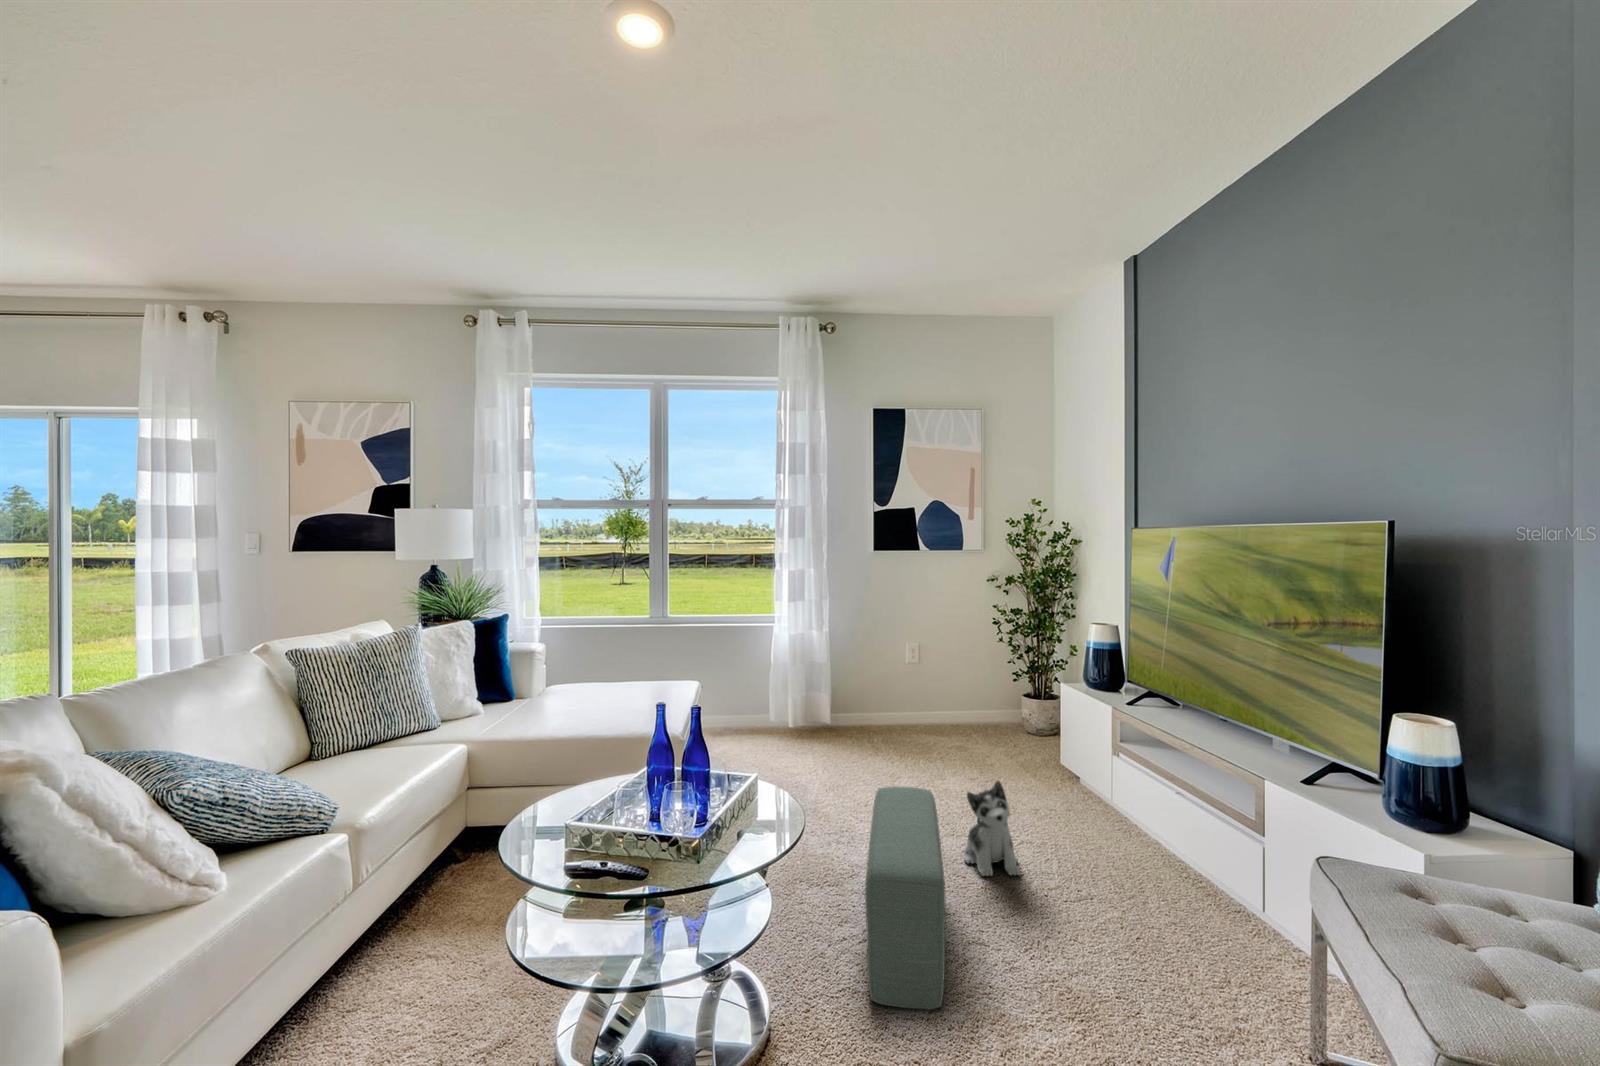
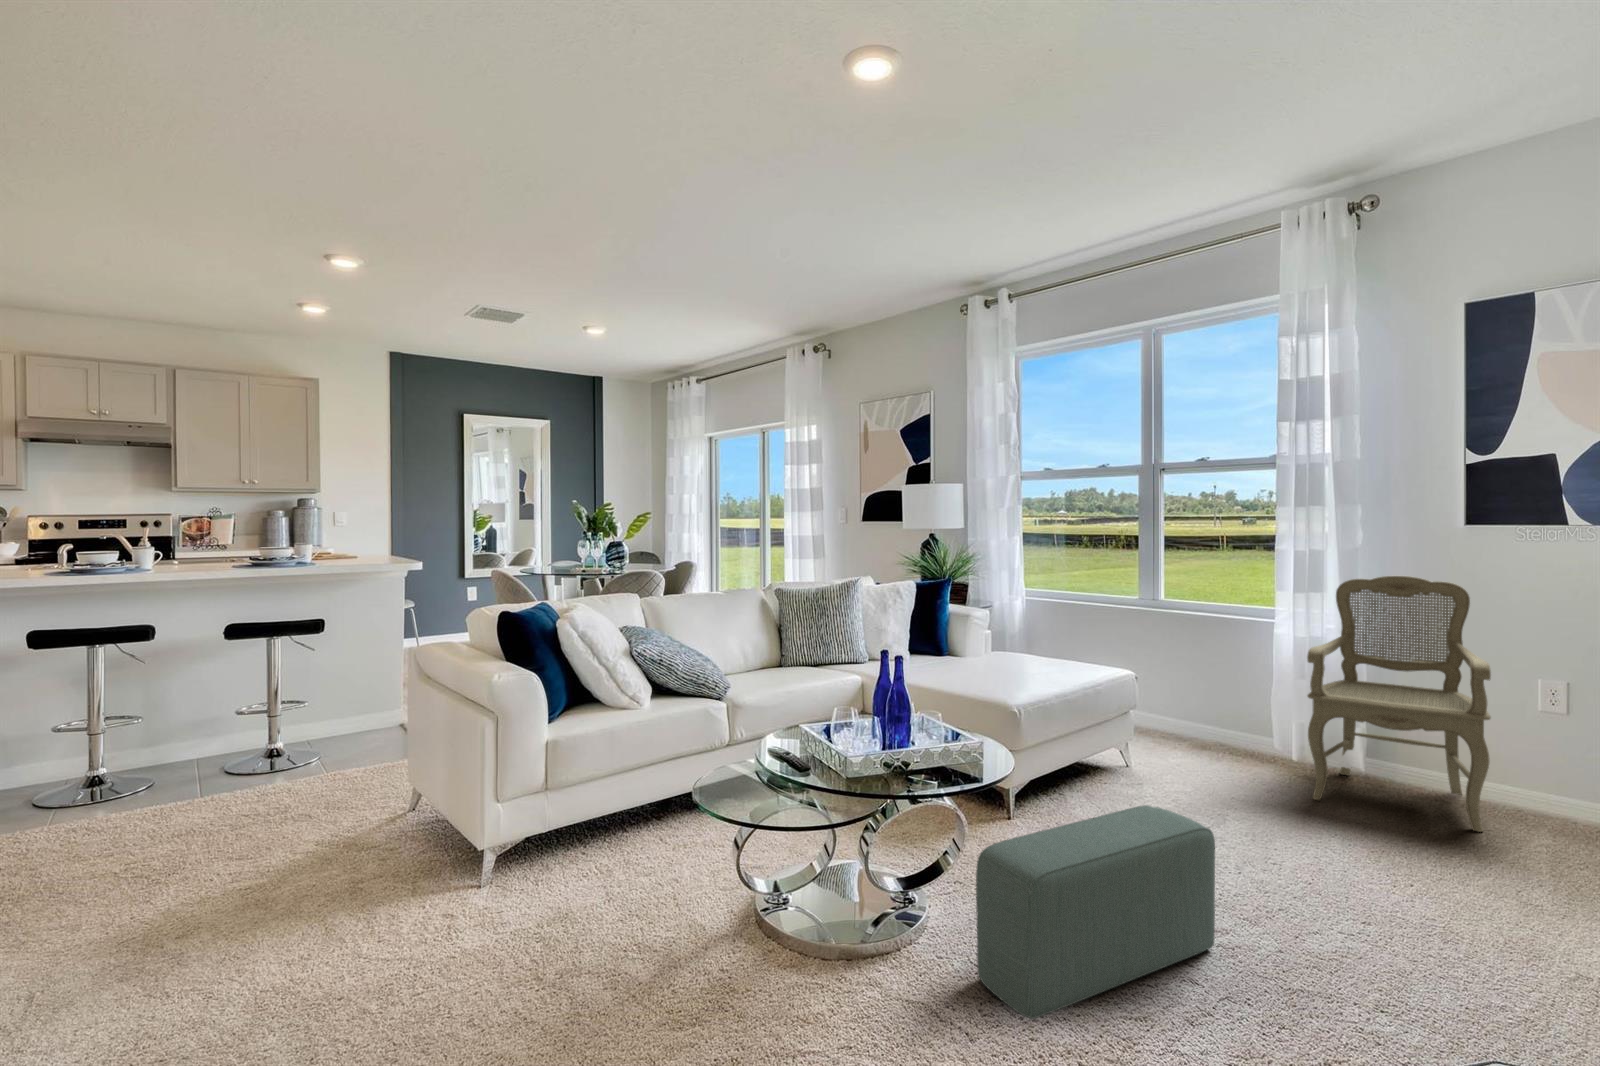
armchair: none [811,585,917,752] -> present [1307,576,1491,832]
plush toy: present [964,781,1020,876] -> none [1296,858,1395,1005]

